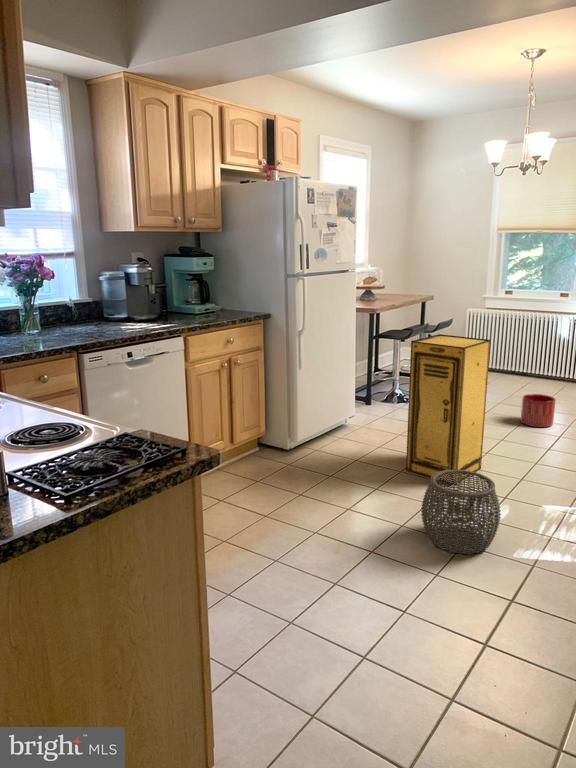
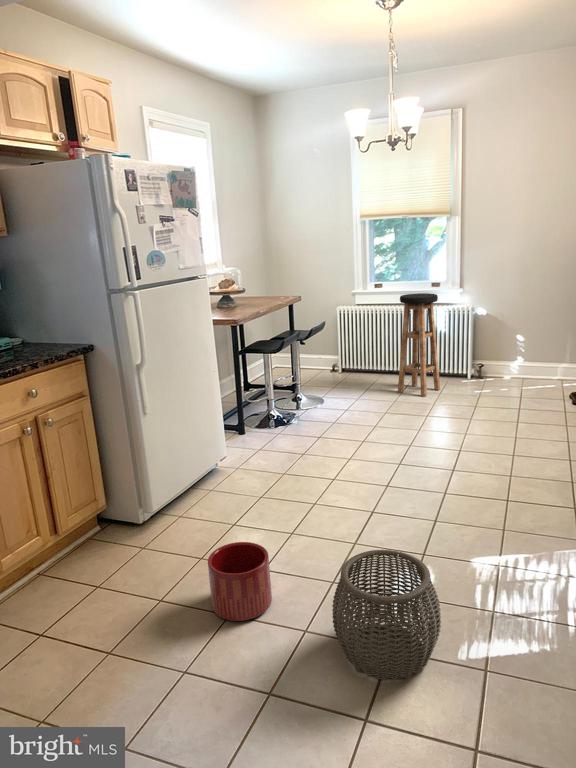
bar stool: none [513,301,559,394] -> present [398,293,440,397]
storage cabinet: present [406,334,490,484] -> none [288,352,389,548]
planter: present [521,394,556,427] -> present [208,542,272,621]

